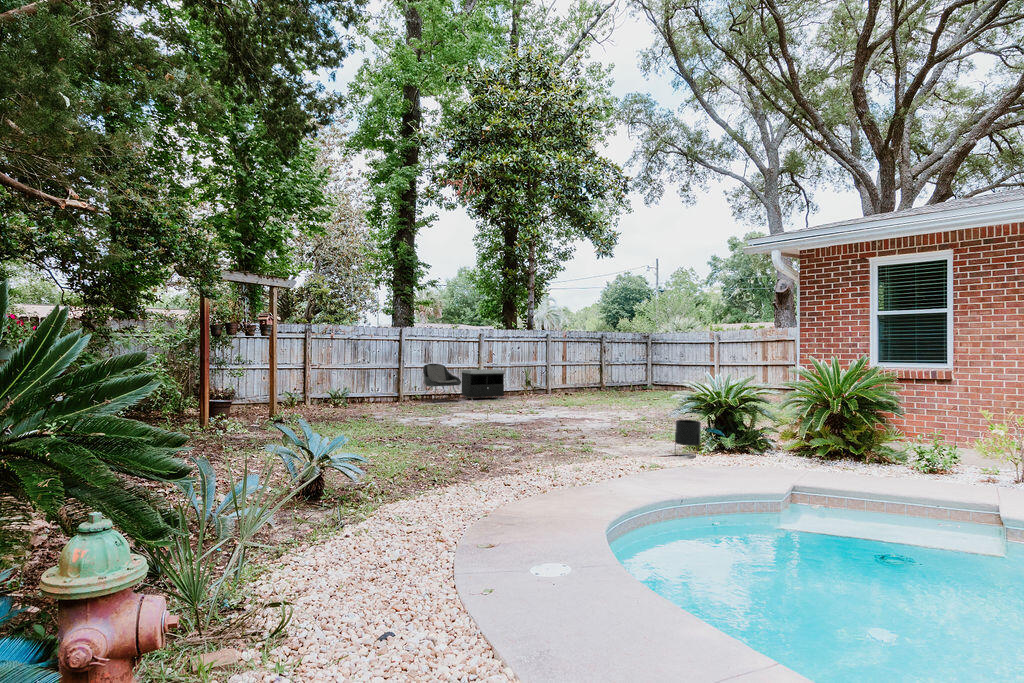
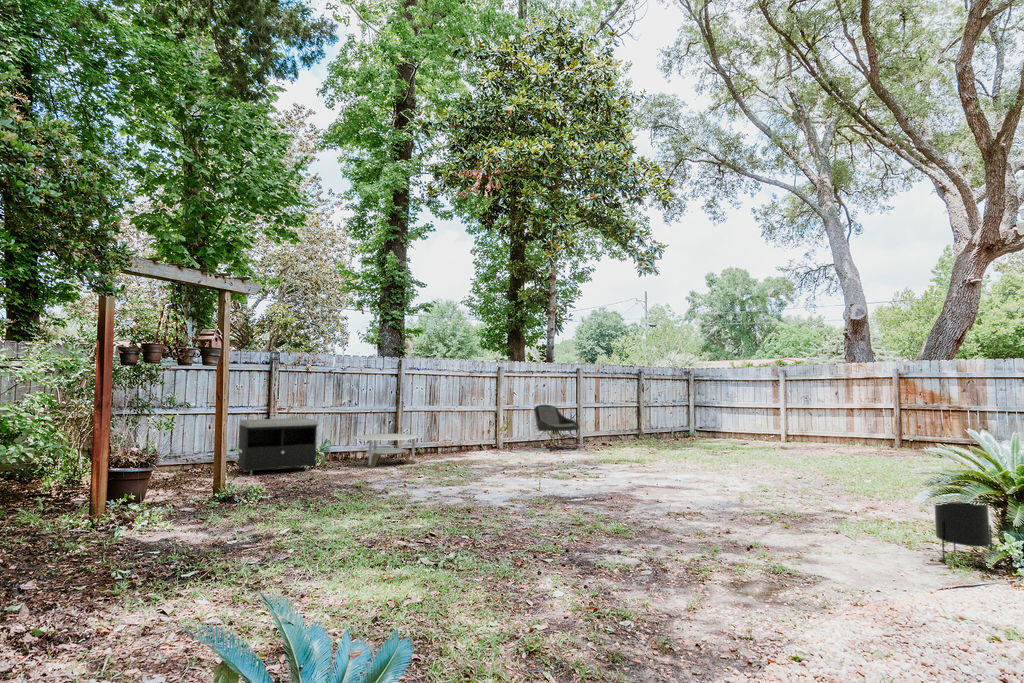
lounge chair: present [421,364,461,403] -> present [533,405,579,451]
storage bench: present [461,369,505,400] -> present [238,418,318,475]
round table: none [365,384,413,407] -> present [354,434,419,467]

